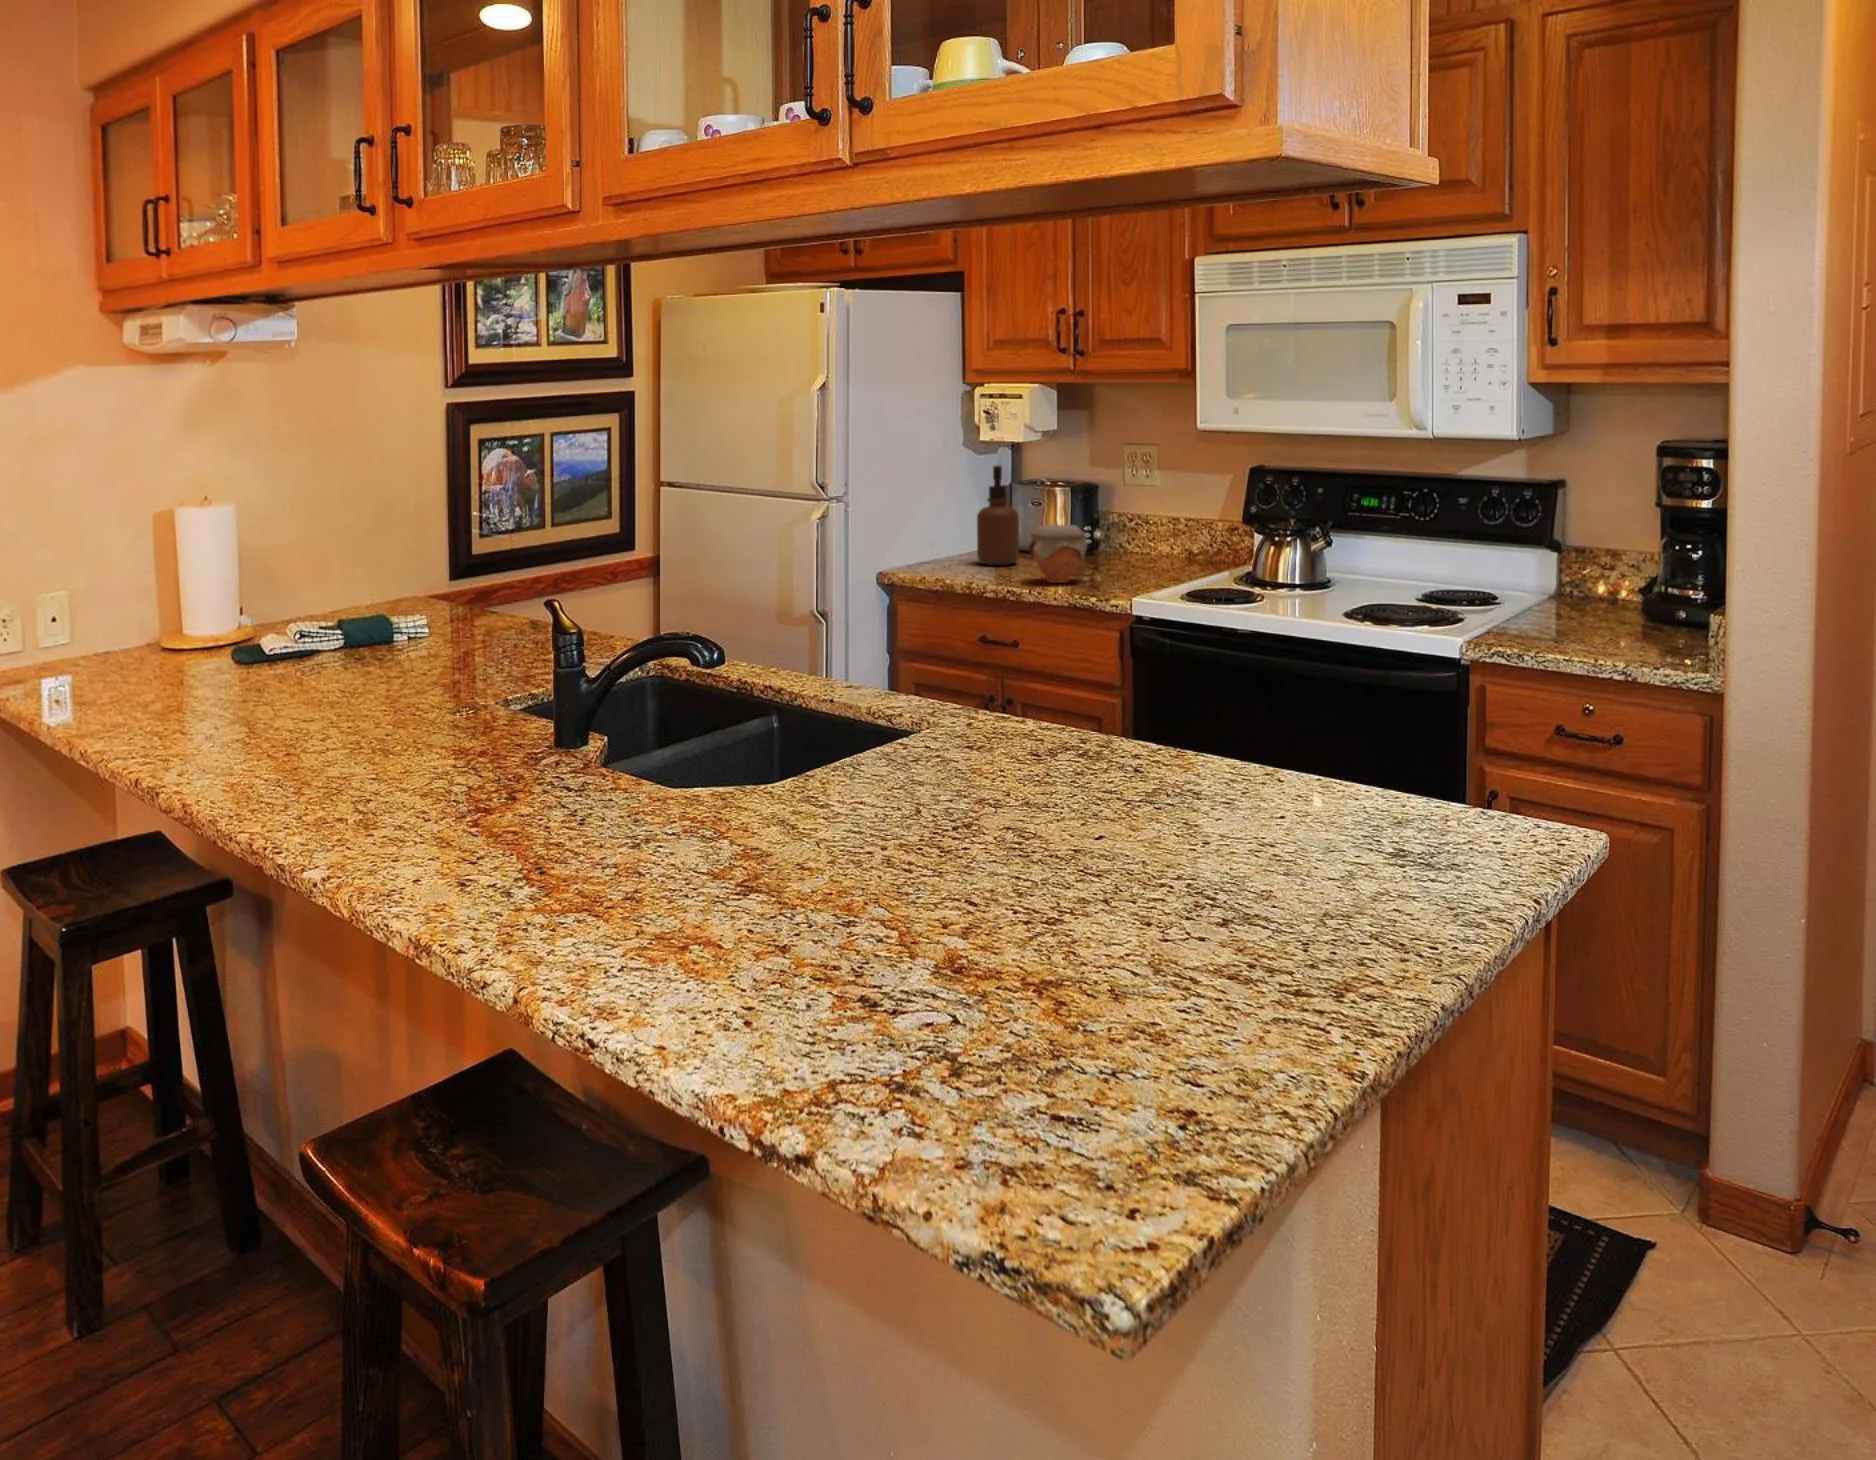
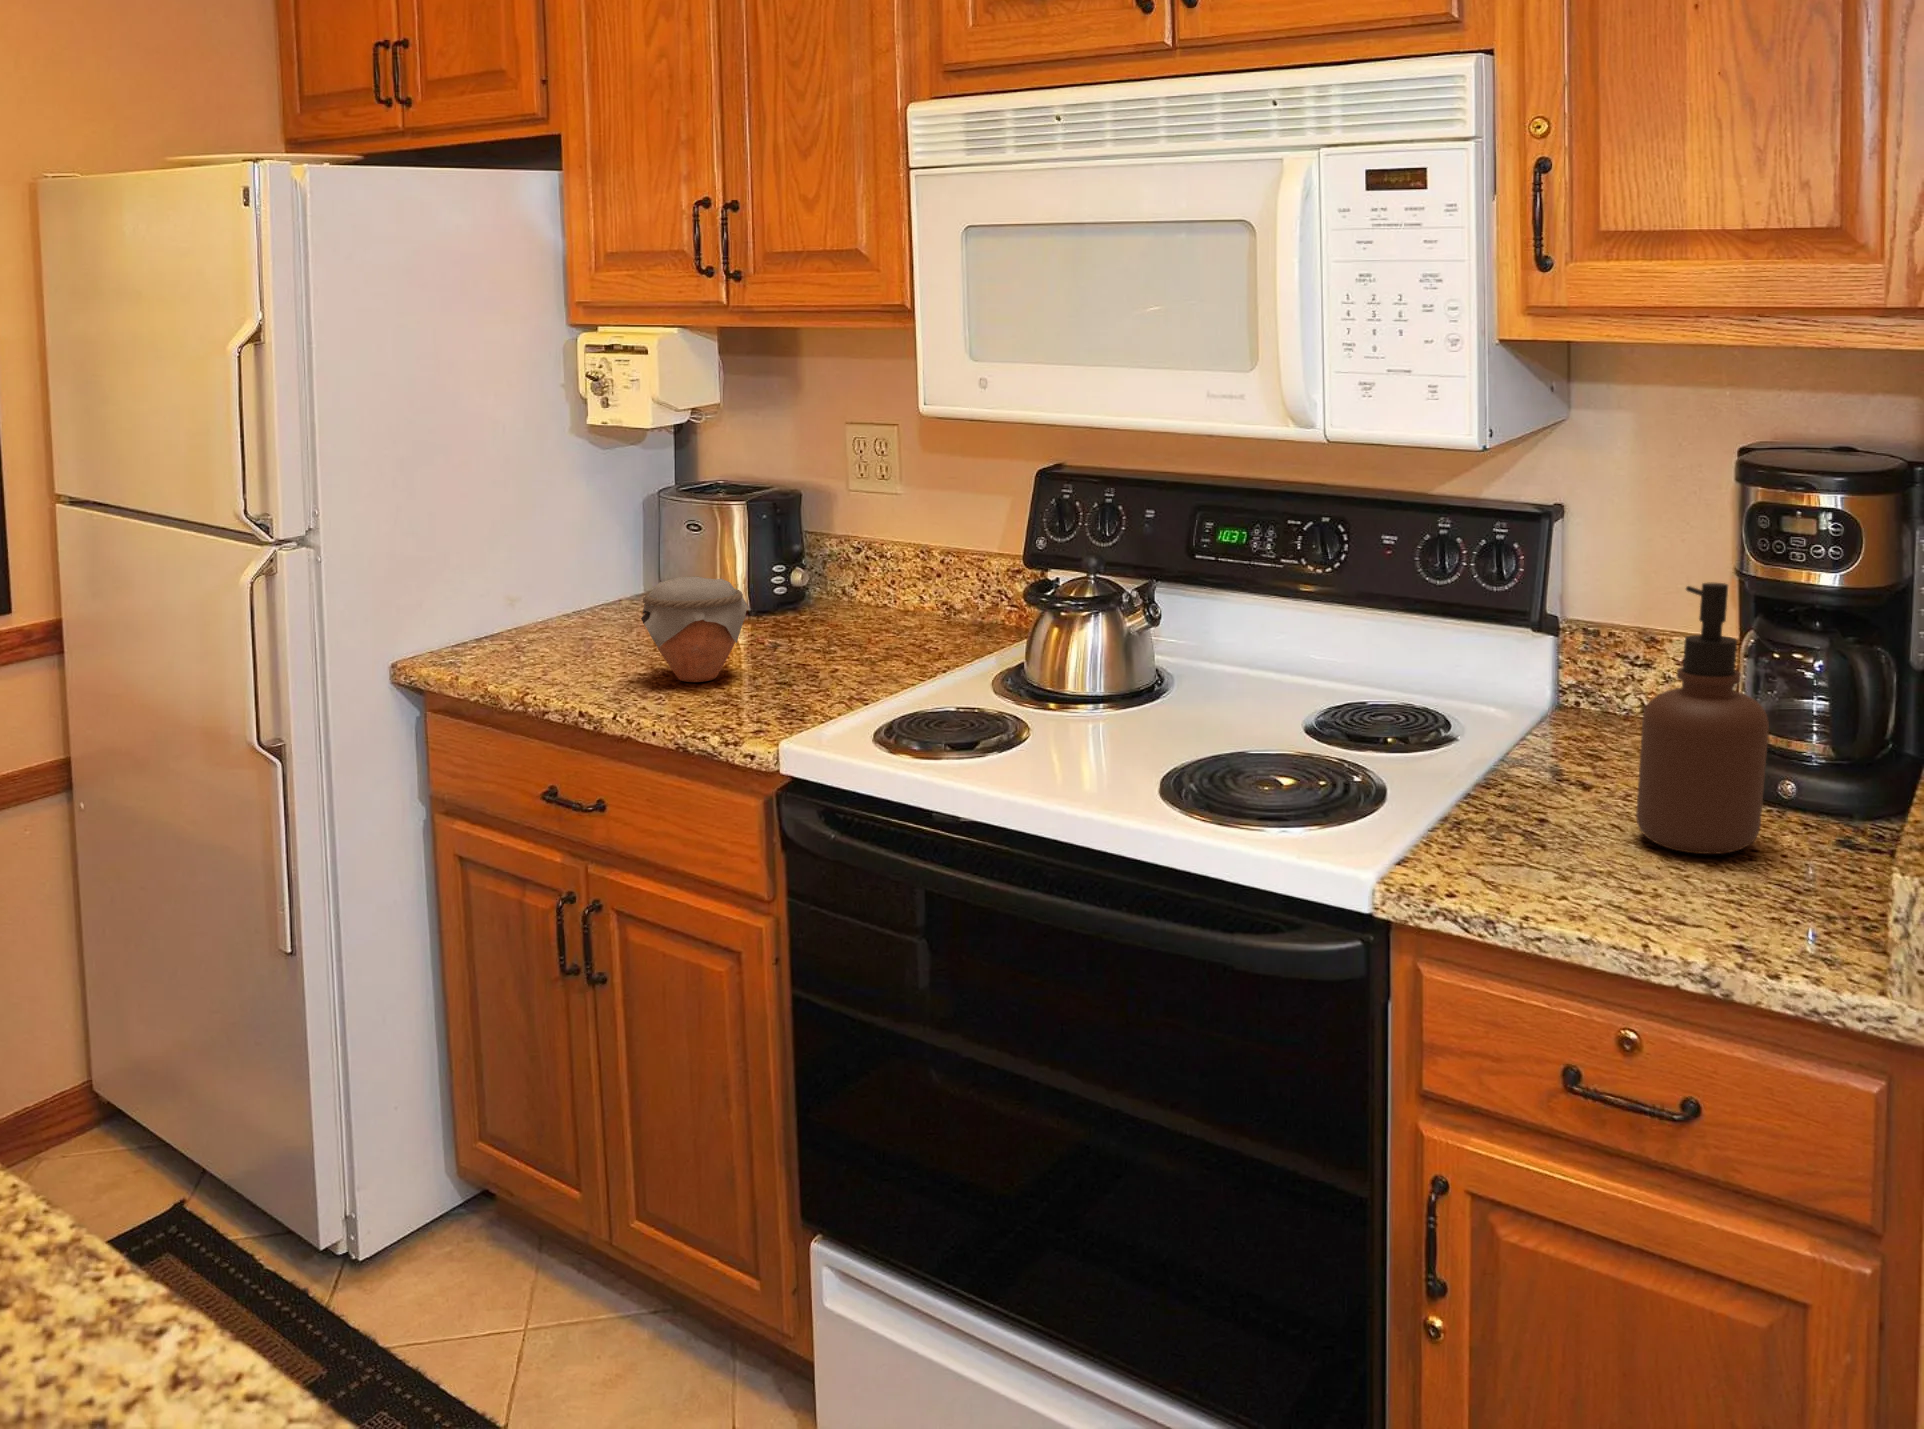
soap dispenser: present [977,466,1019,565] -> present [1636,583,1769,854]

